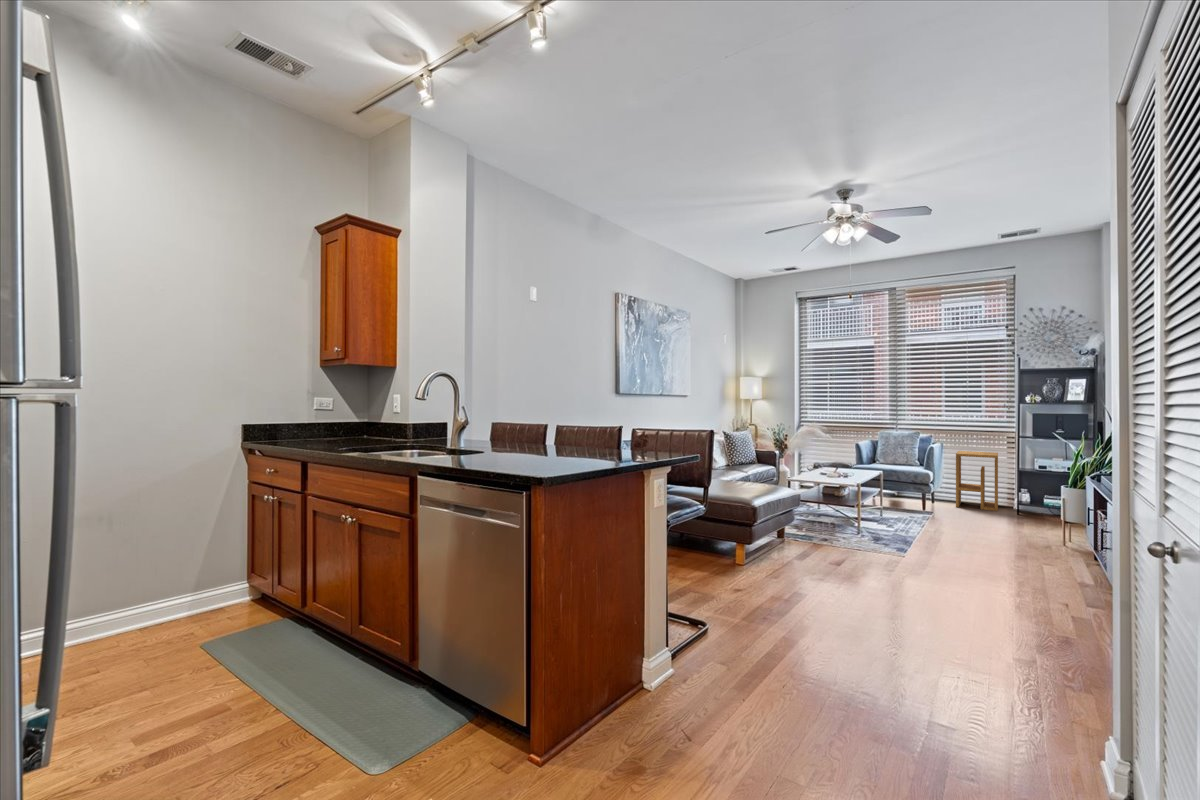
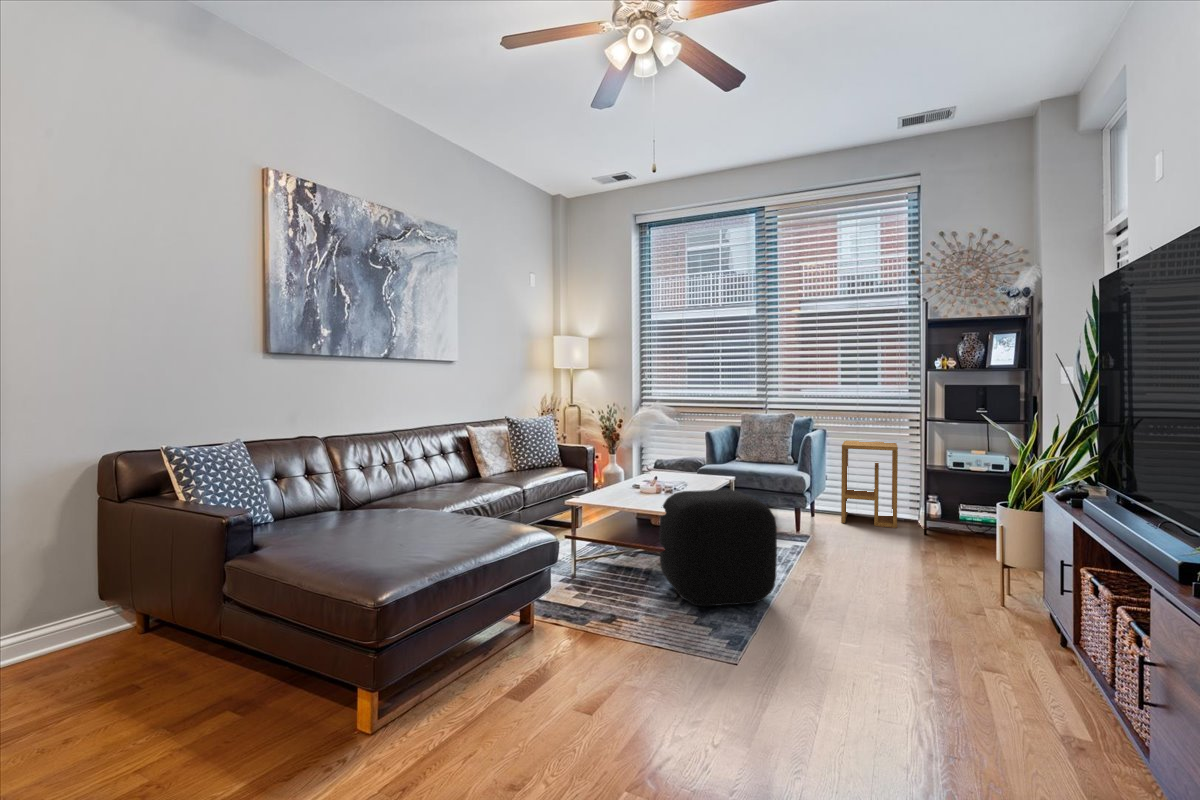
ottoman: none [842,476,915,538] -> present [659,490,777,606]

